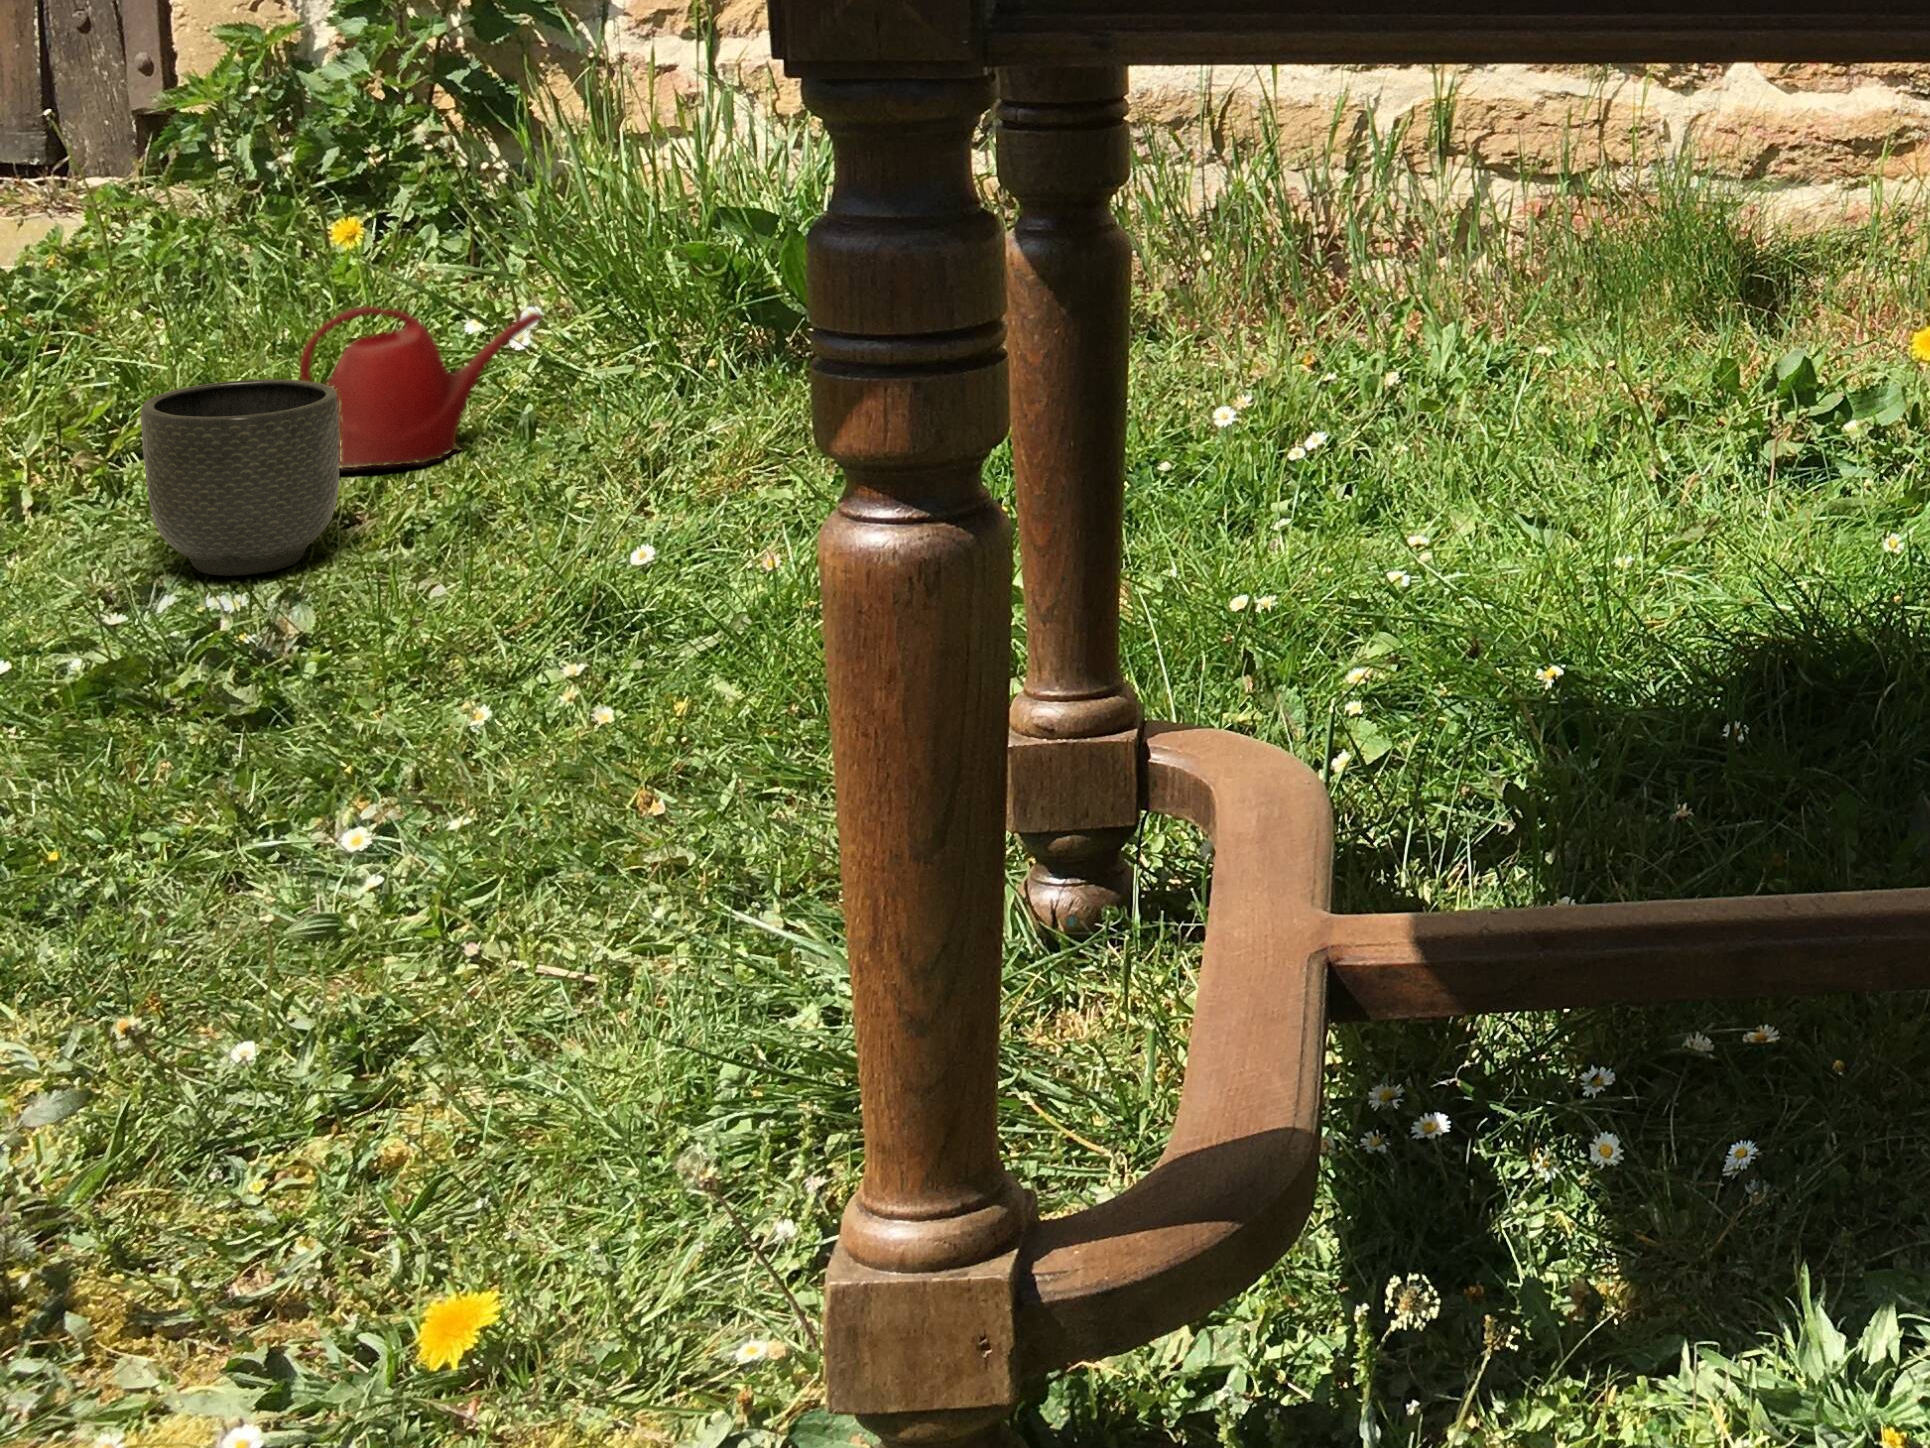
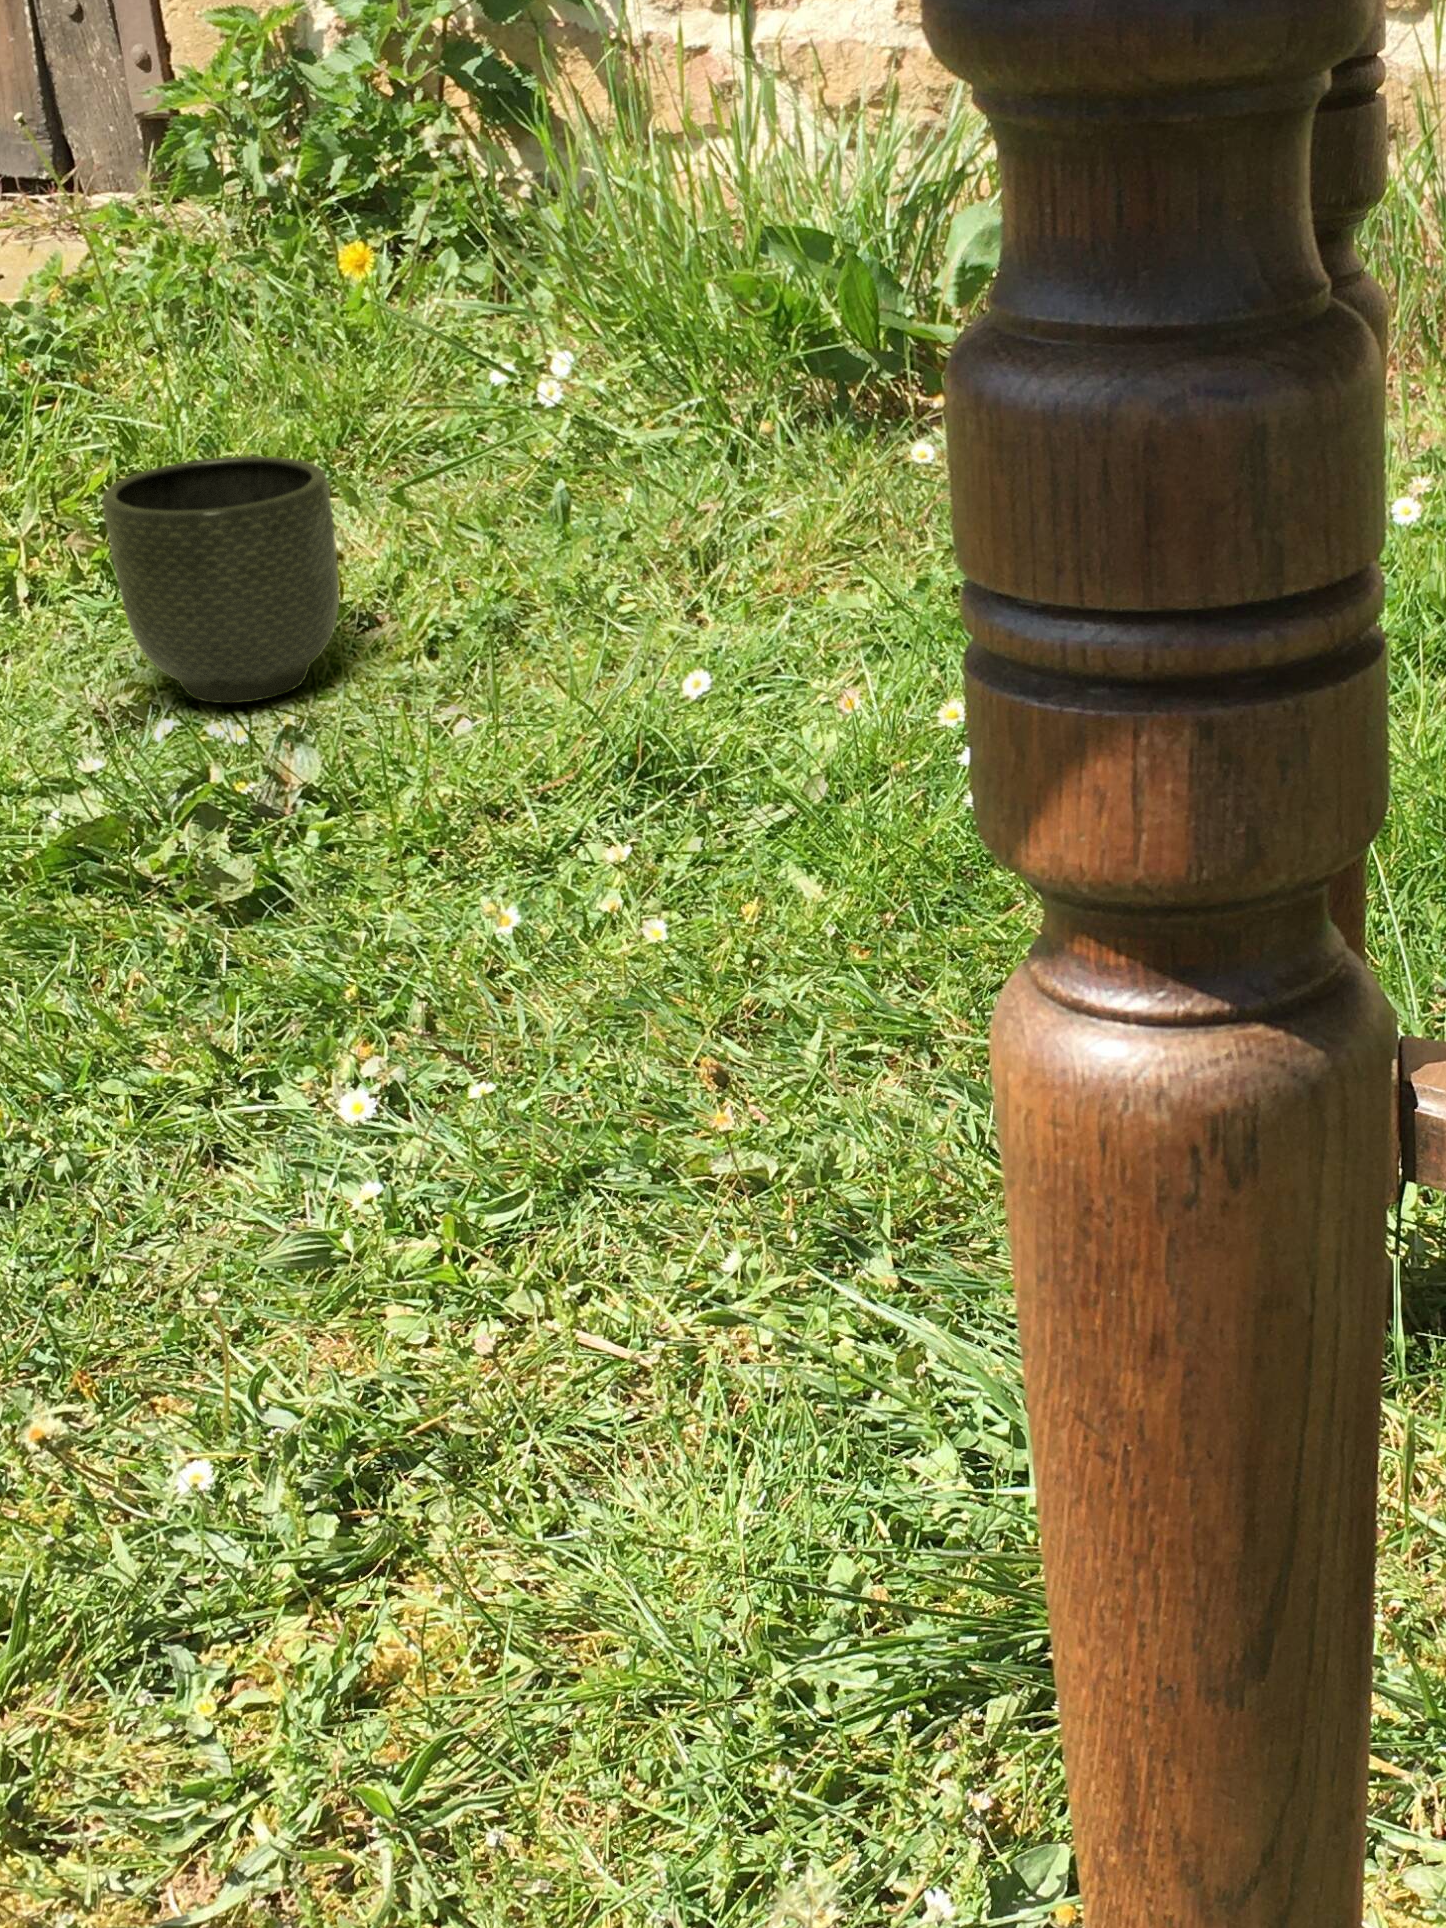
watering can: present [300,306,543,468] -> none [295,357,571,558]

